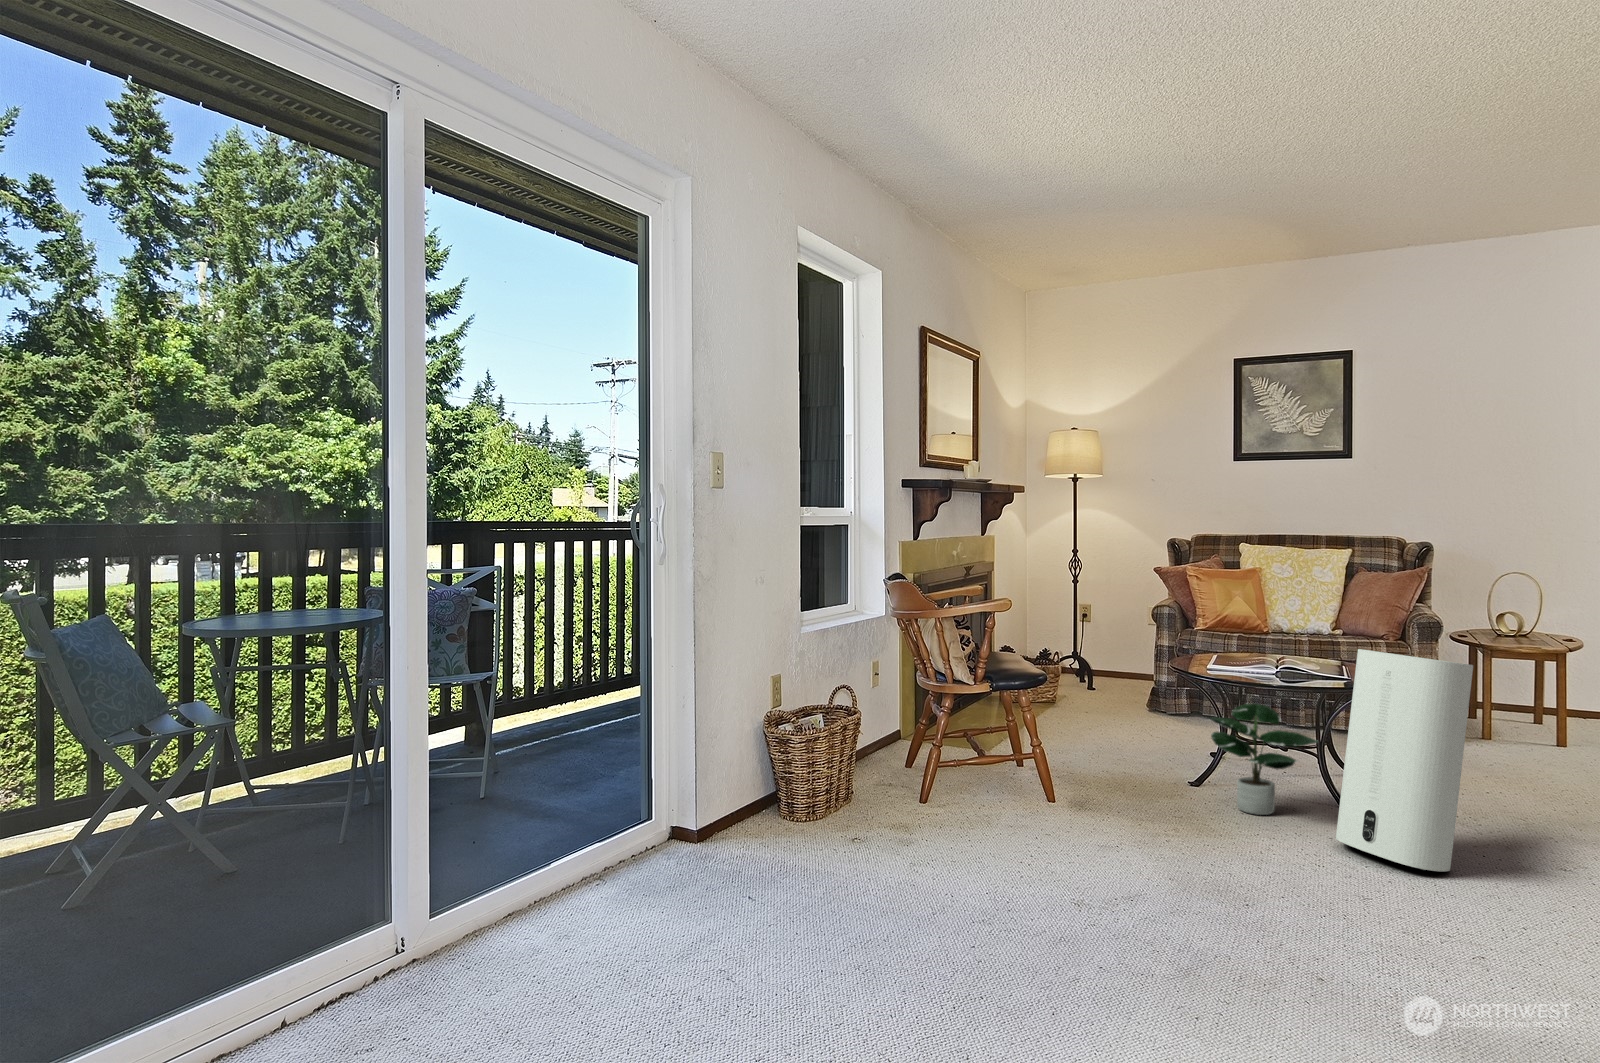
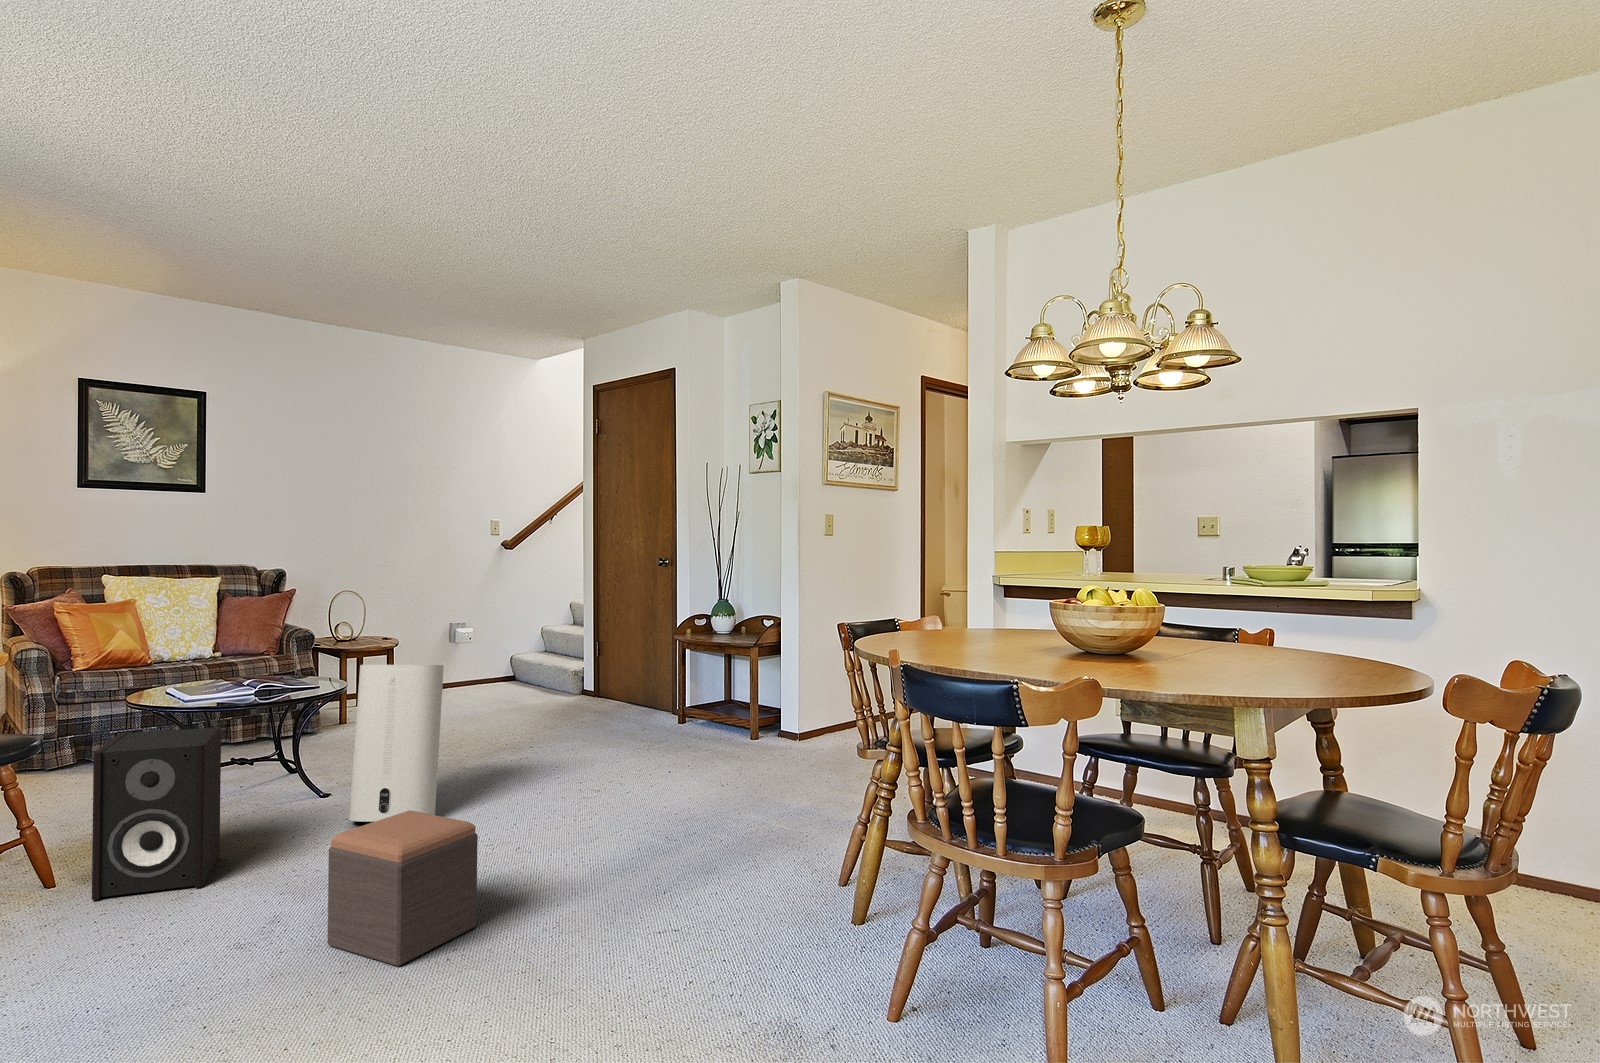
speaker: none [1057,678,1183,845] -> present [92,726,221,900]
potted plant: present [1210,704,1318,815] -> none [212,728,317,828]
footstool: none [1147,821,1315,1015] -> present [328,810,478,966]

